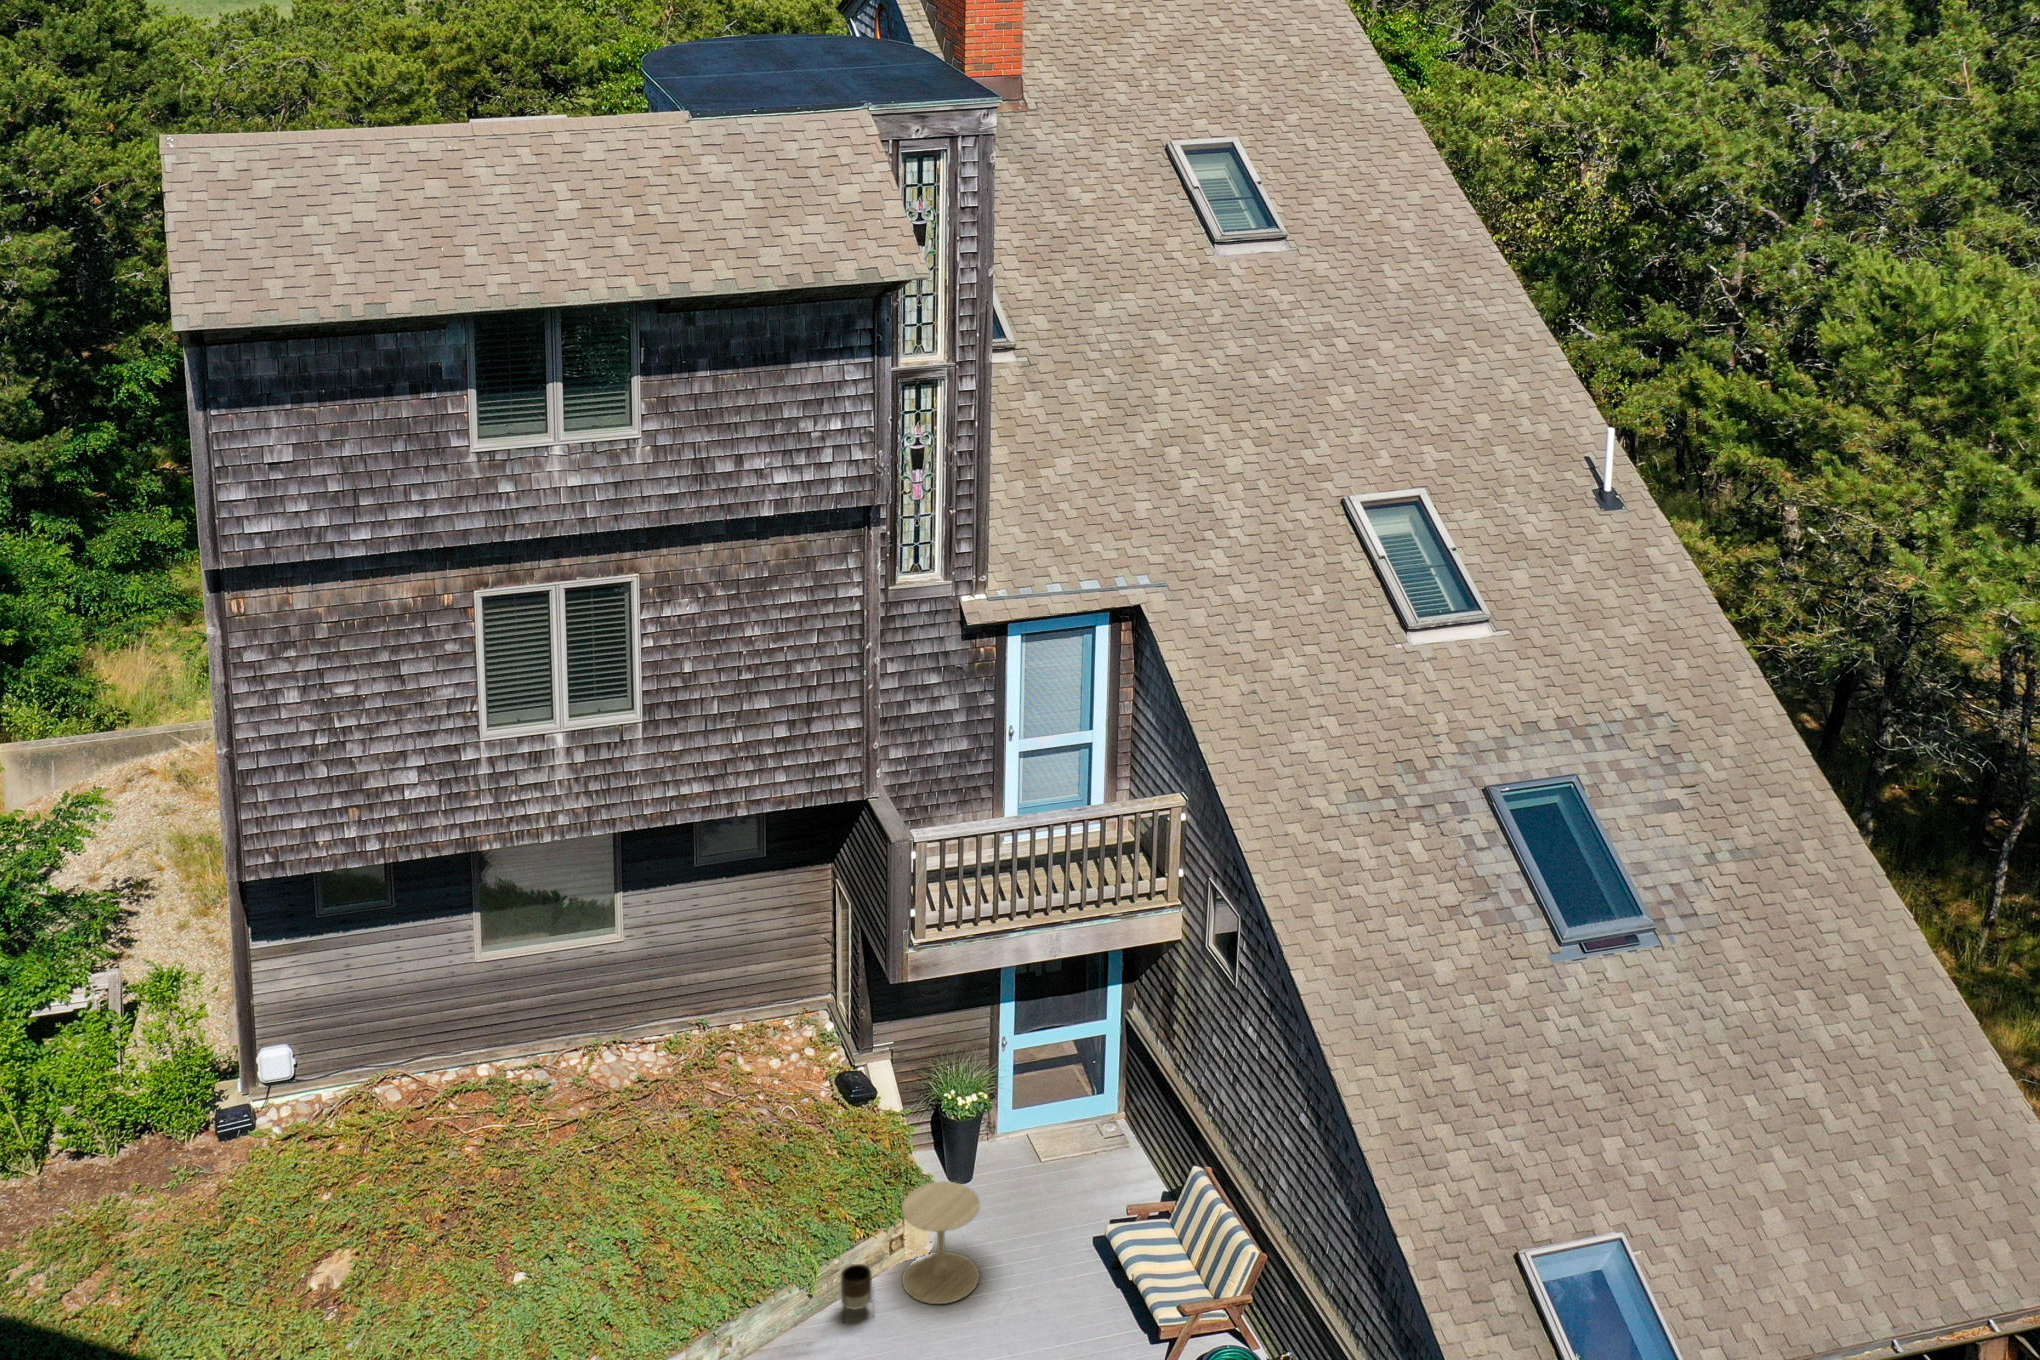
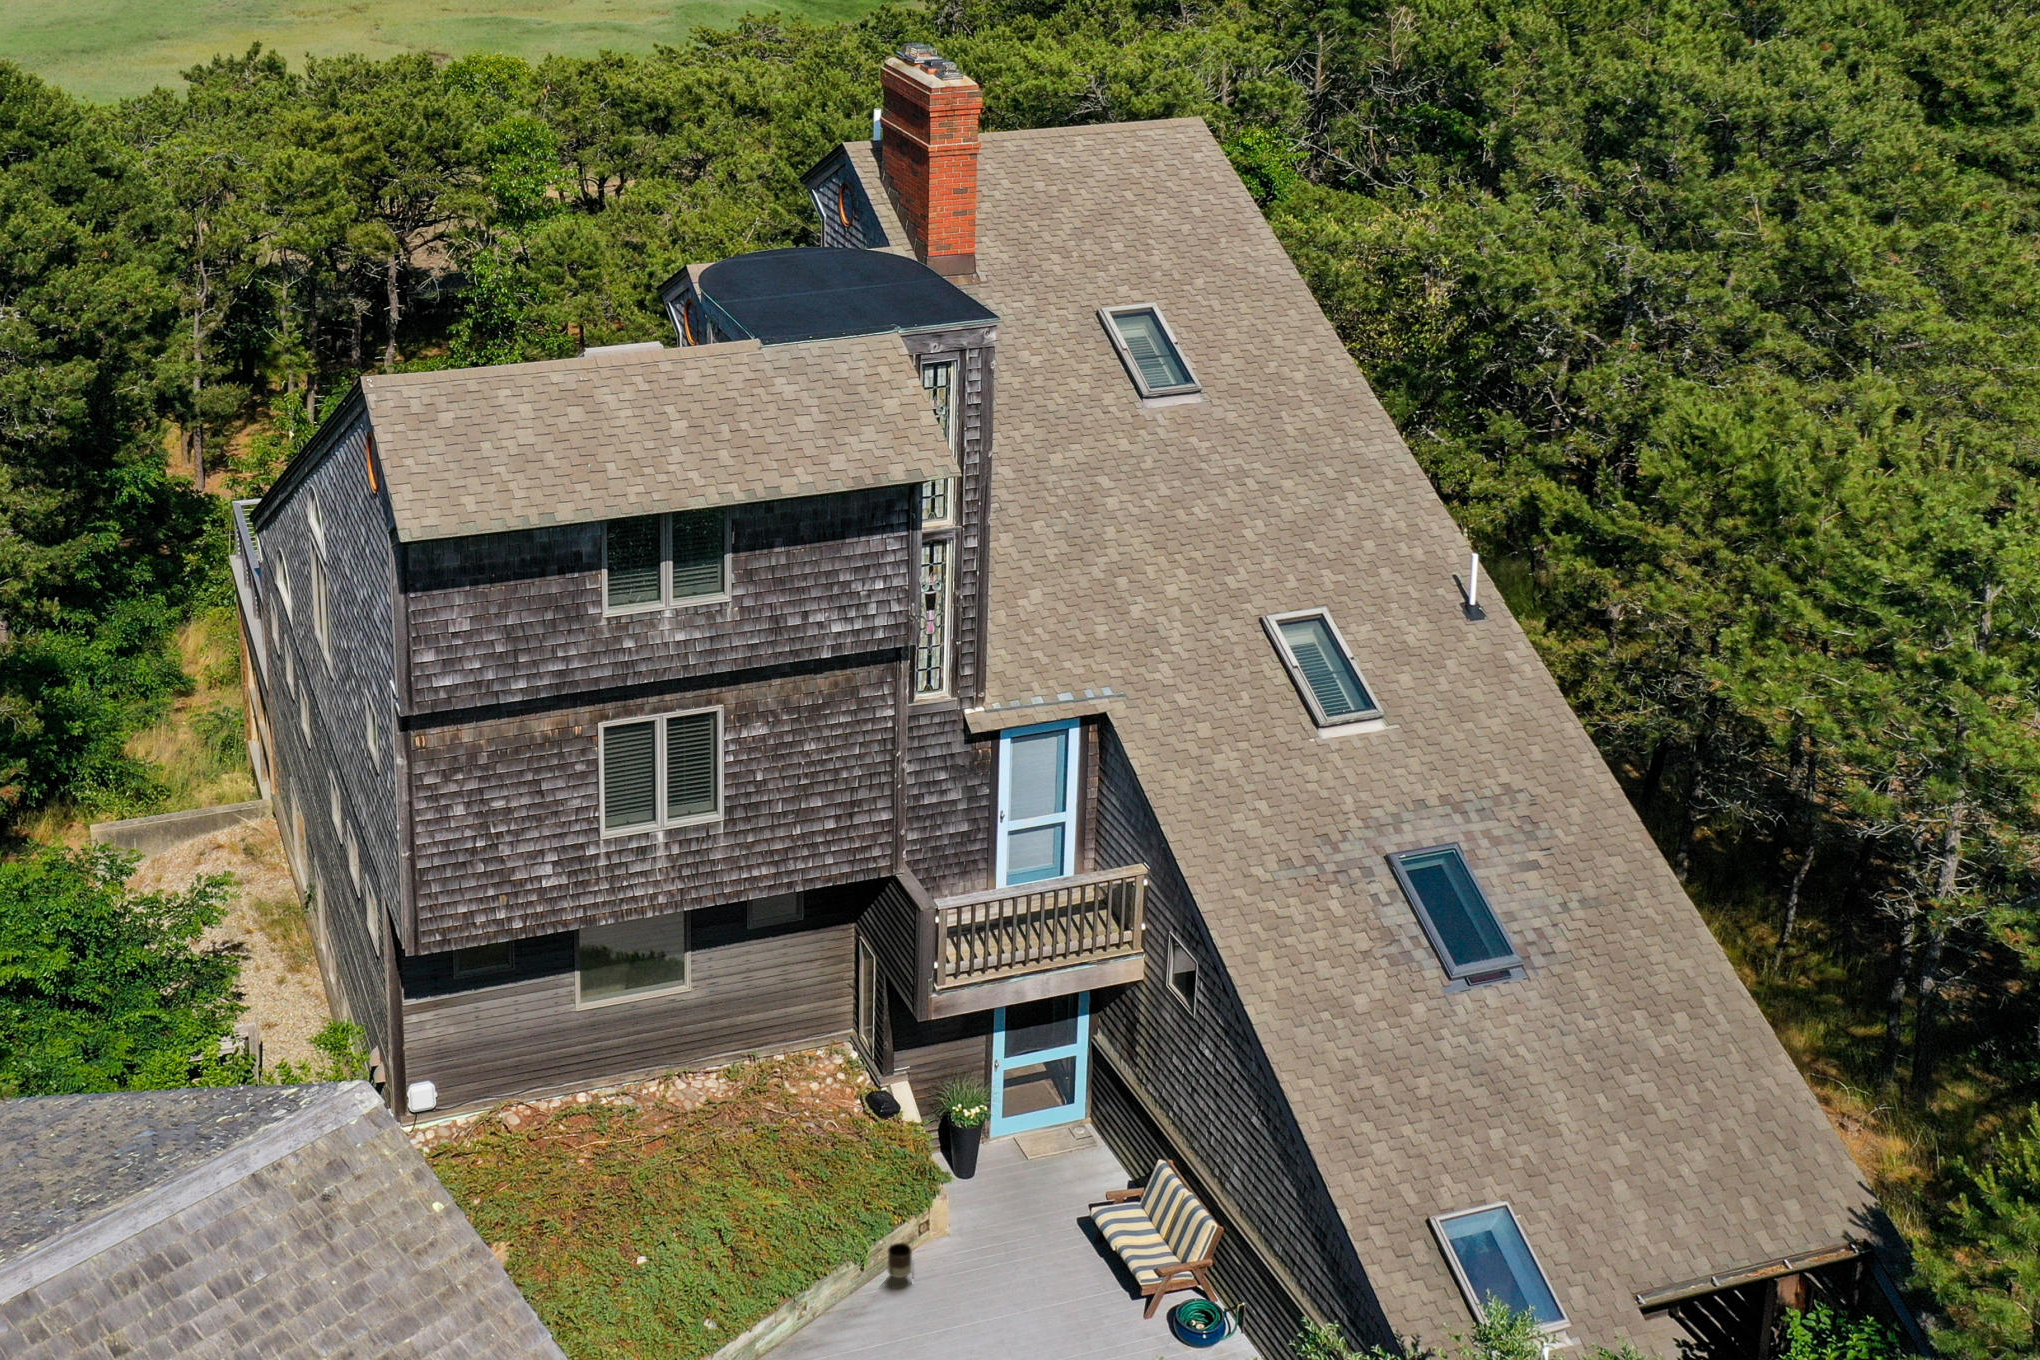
pedestal table: present [902,1181,980,1304] -> none [930,1178,992,1274]

